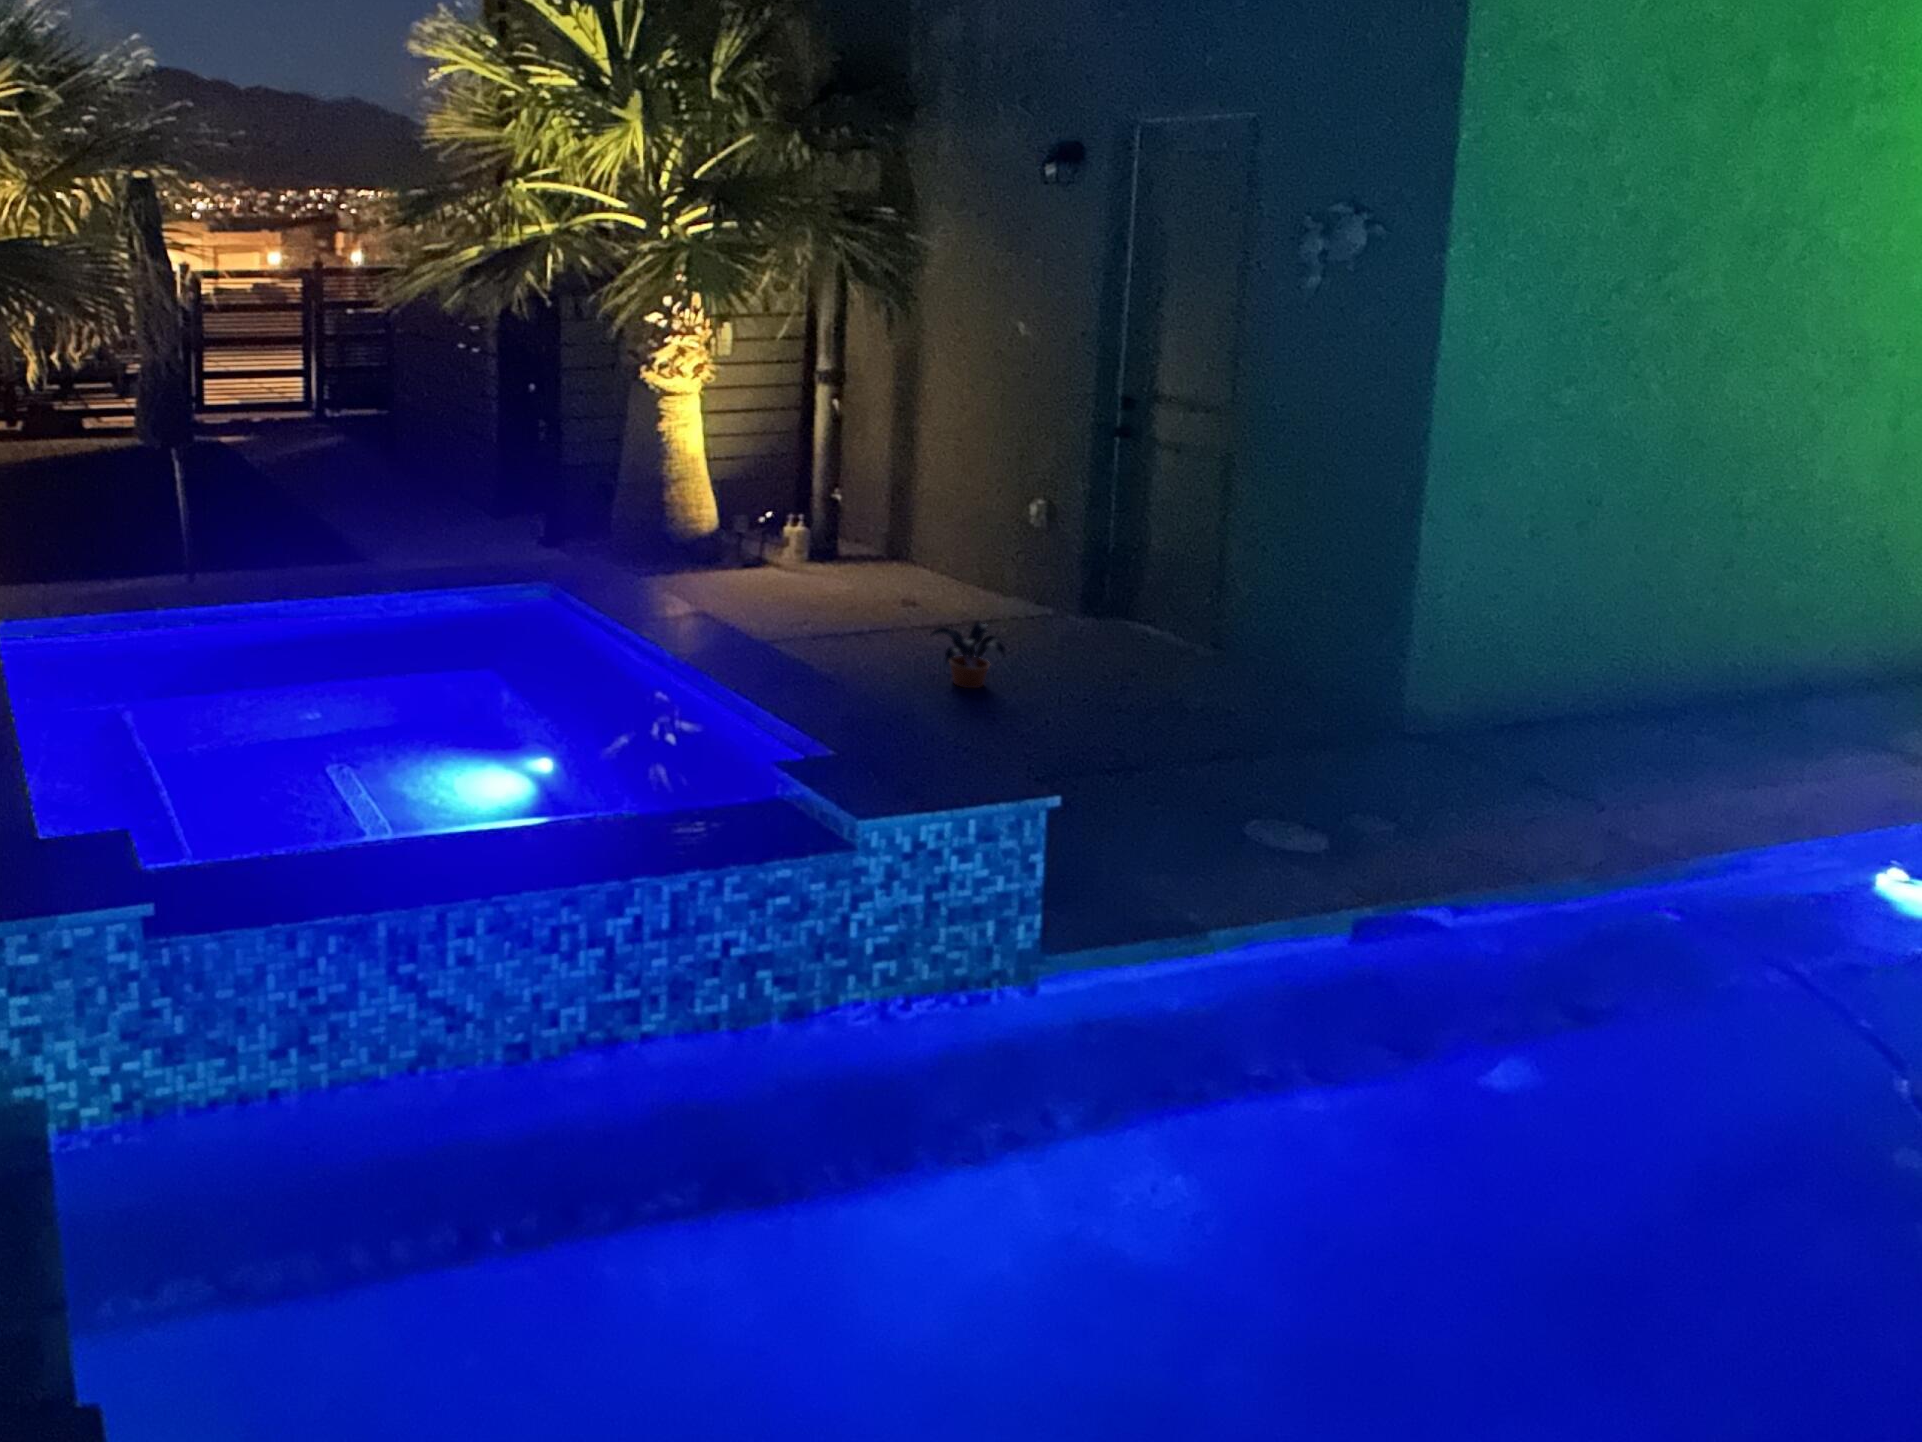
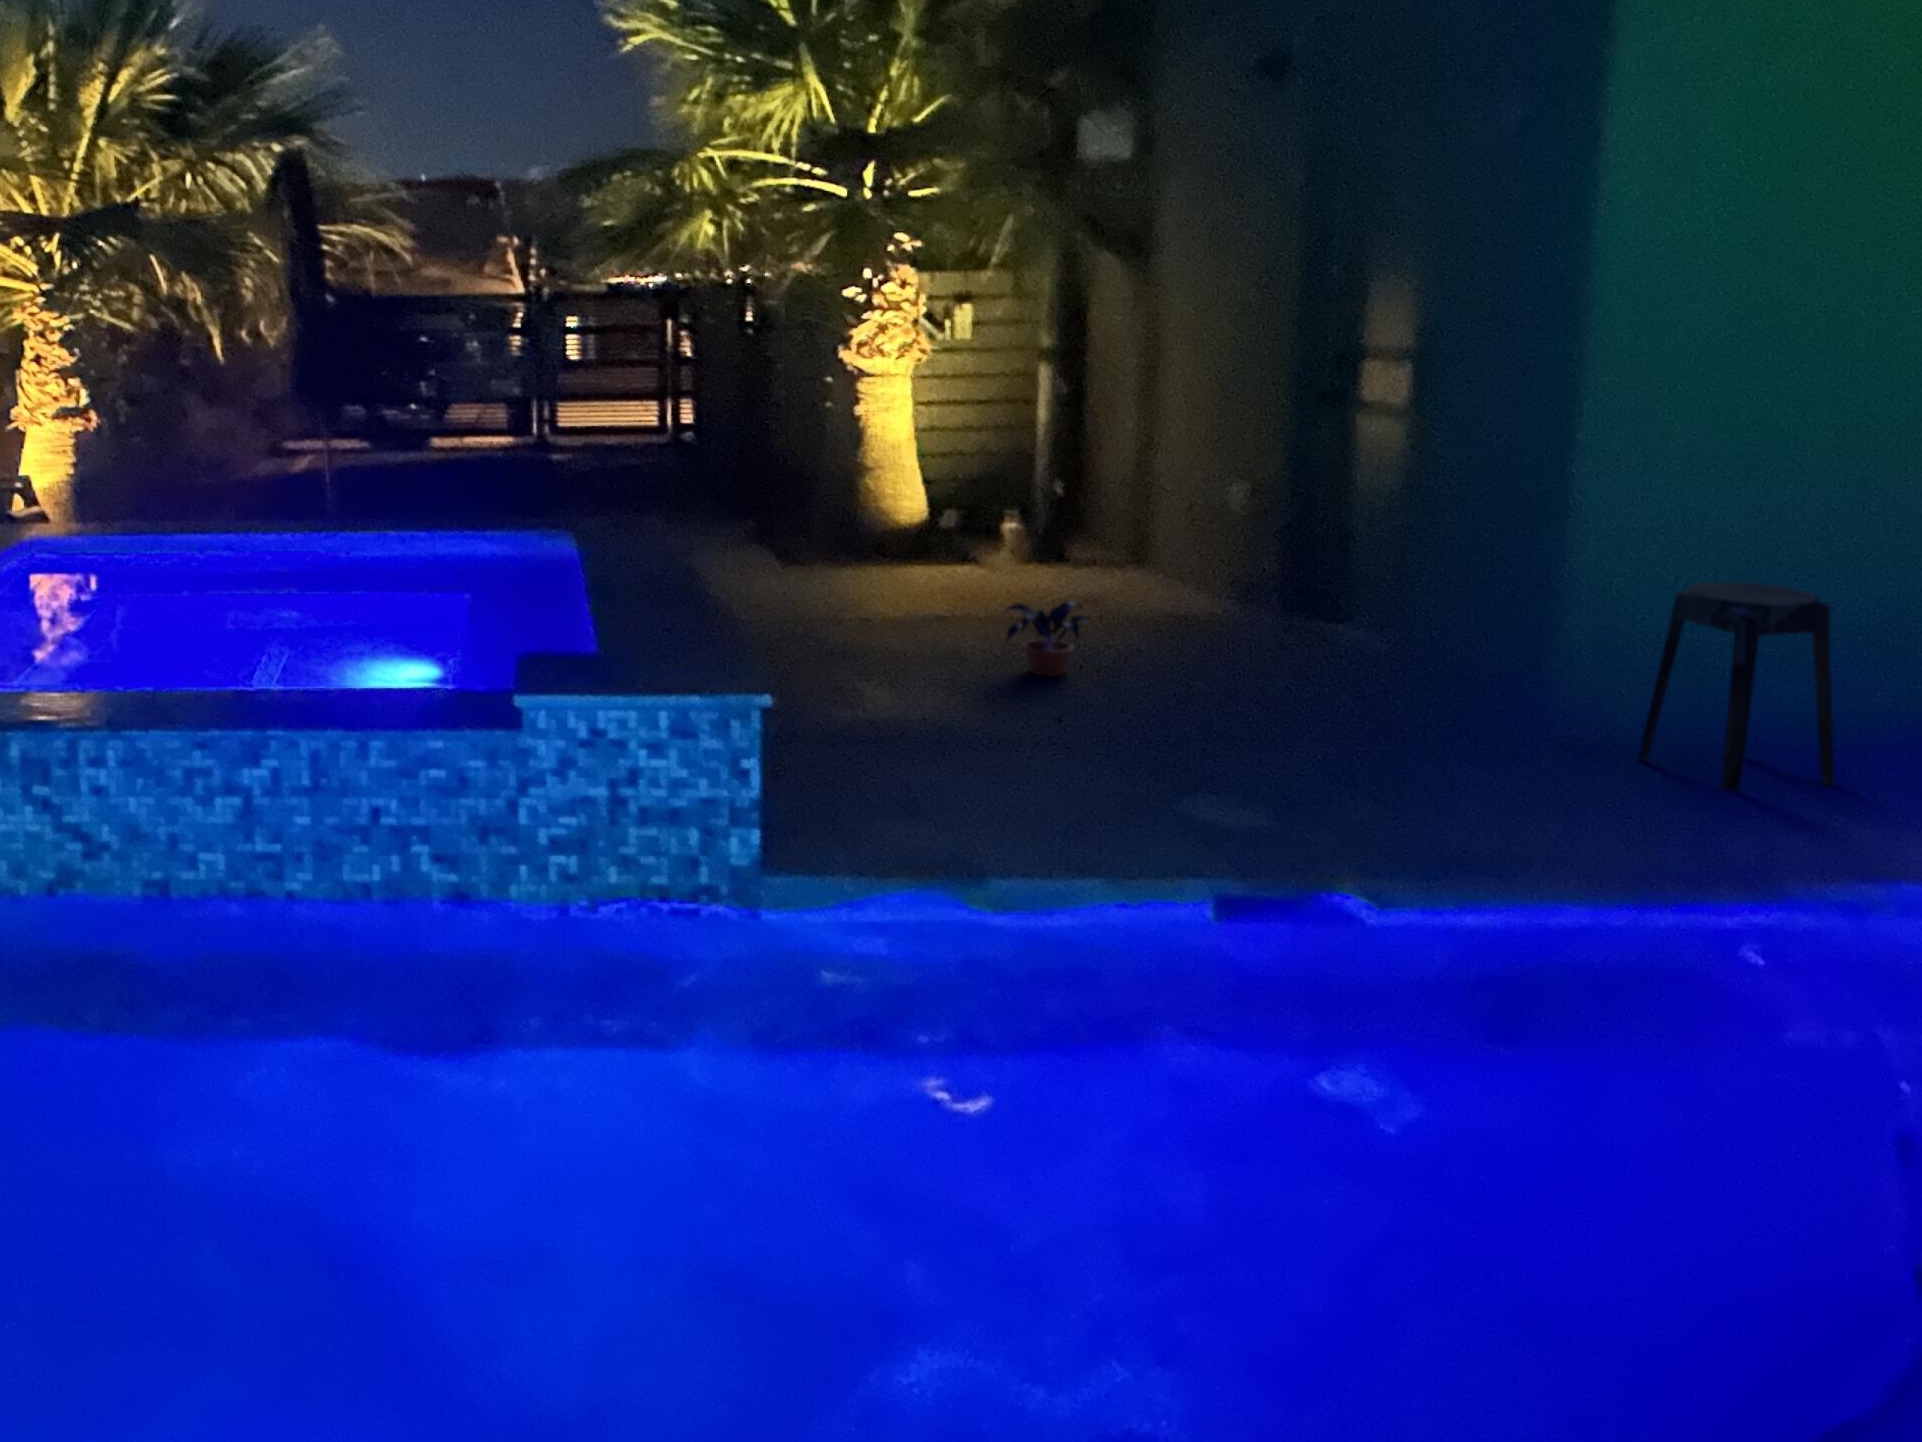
stool: none [1448,605,1583,766] -> present [1638,582,1834,792]

